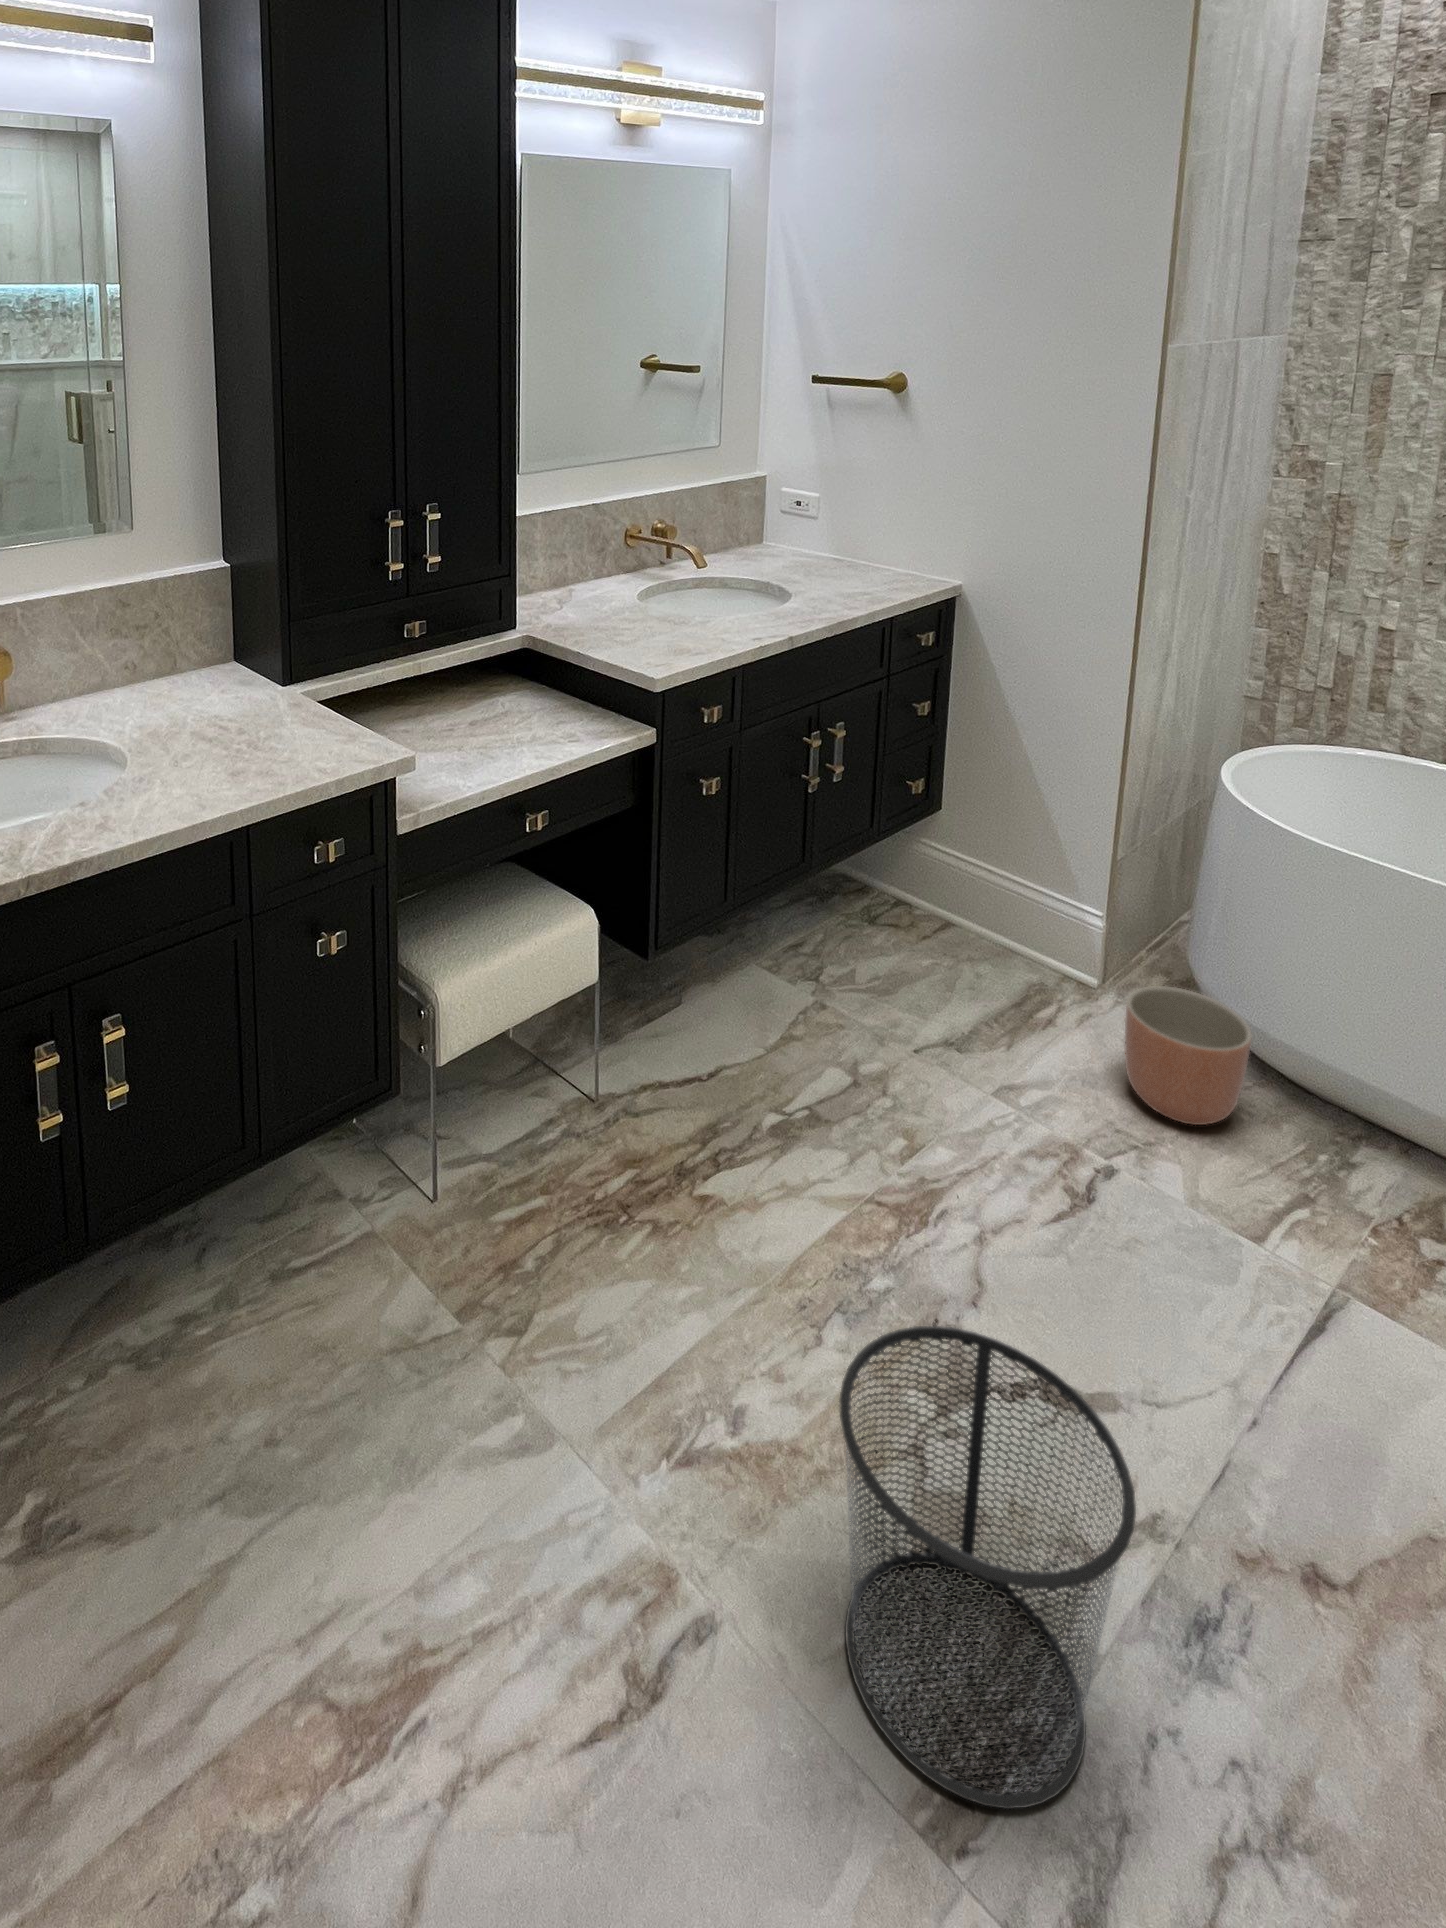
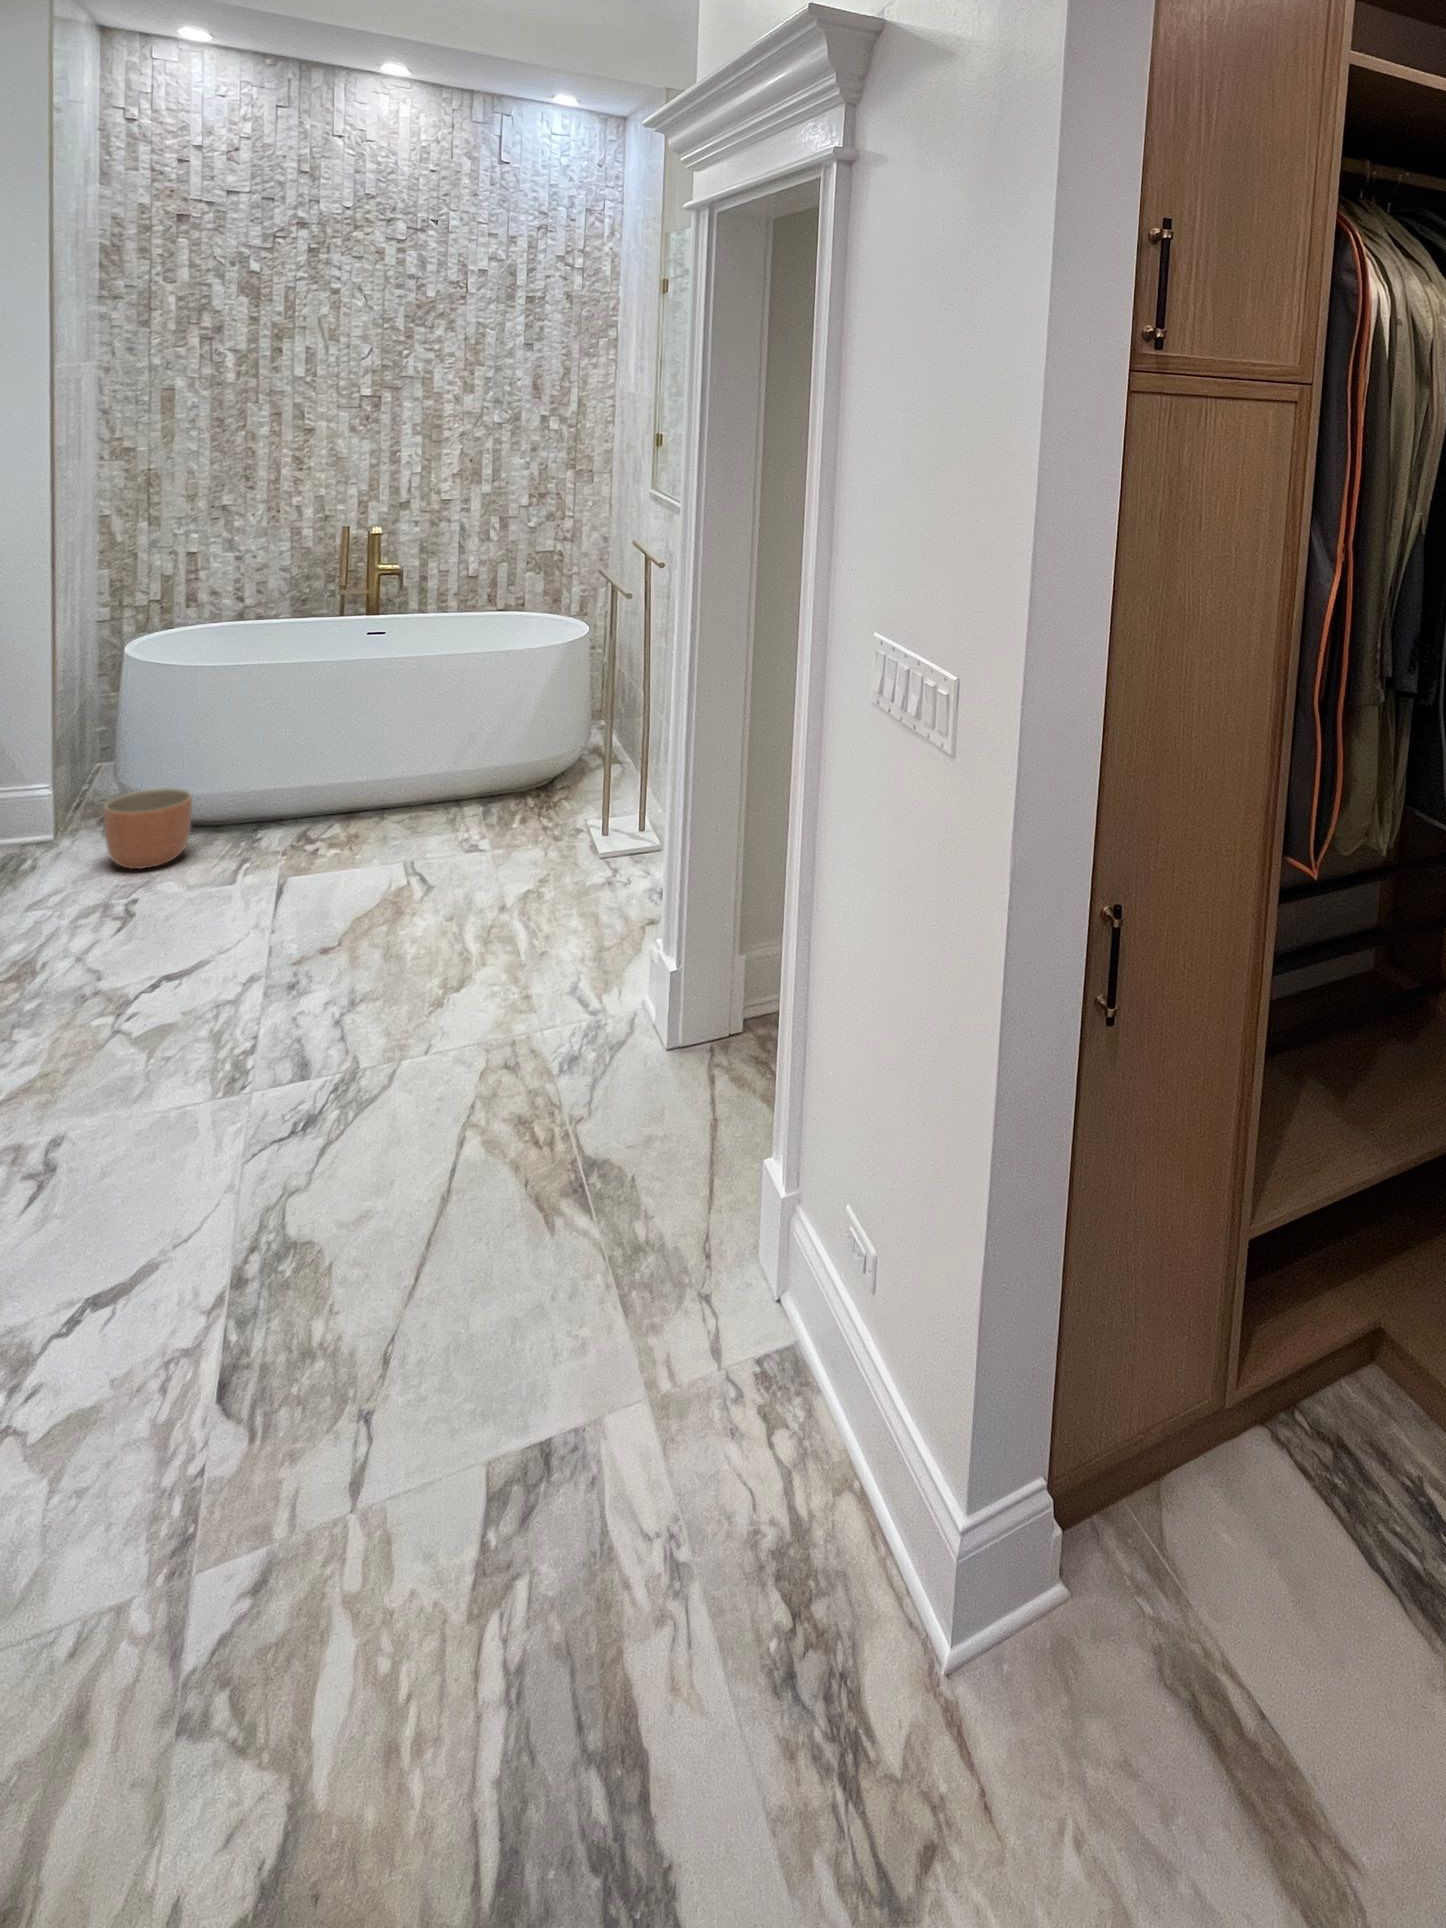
waste bin: present [839,1326,1136,1809] -> none [118,889,291,1091]

